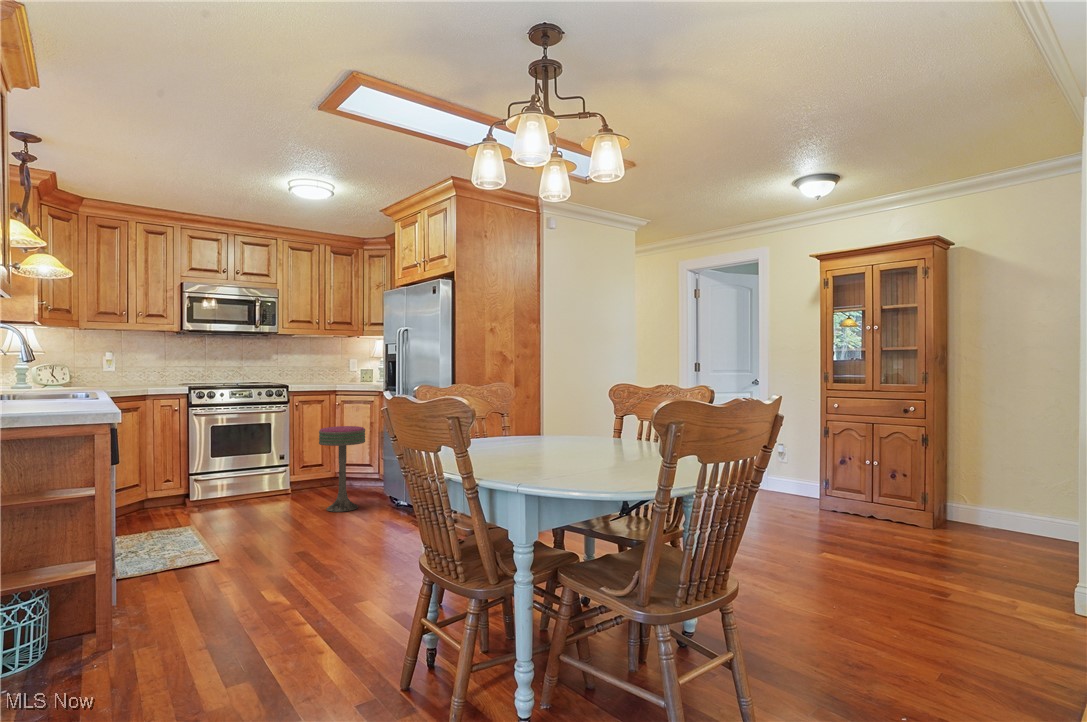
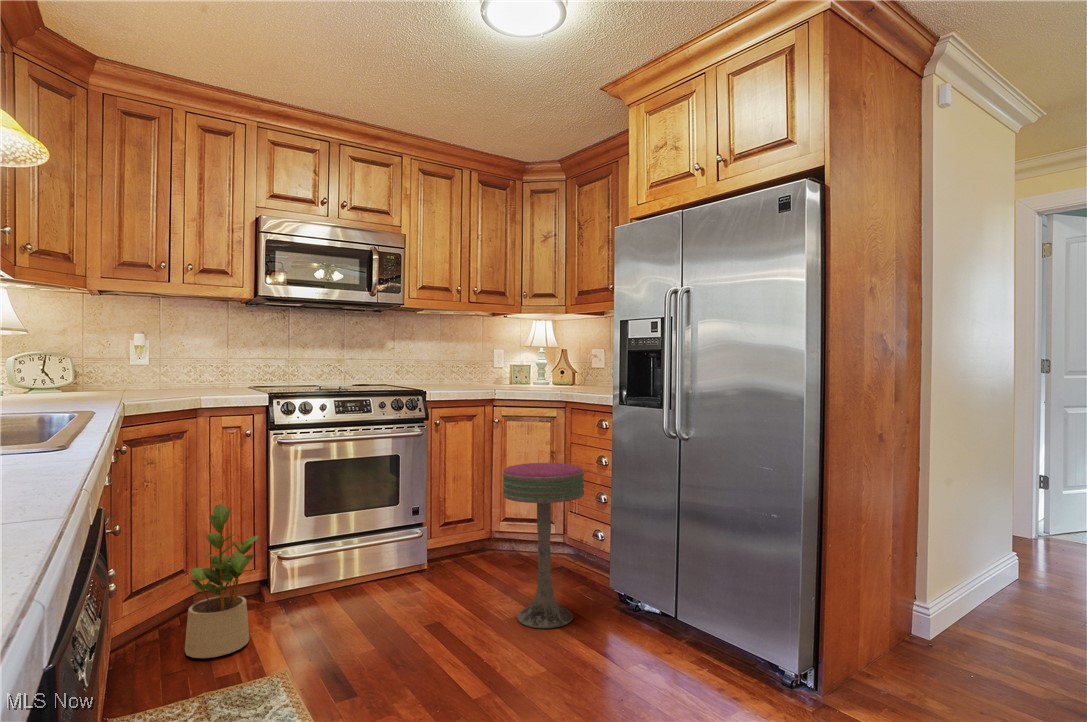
potted plant: none [139,446,180,523] -> present [185,504,259,658]

